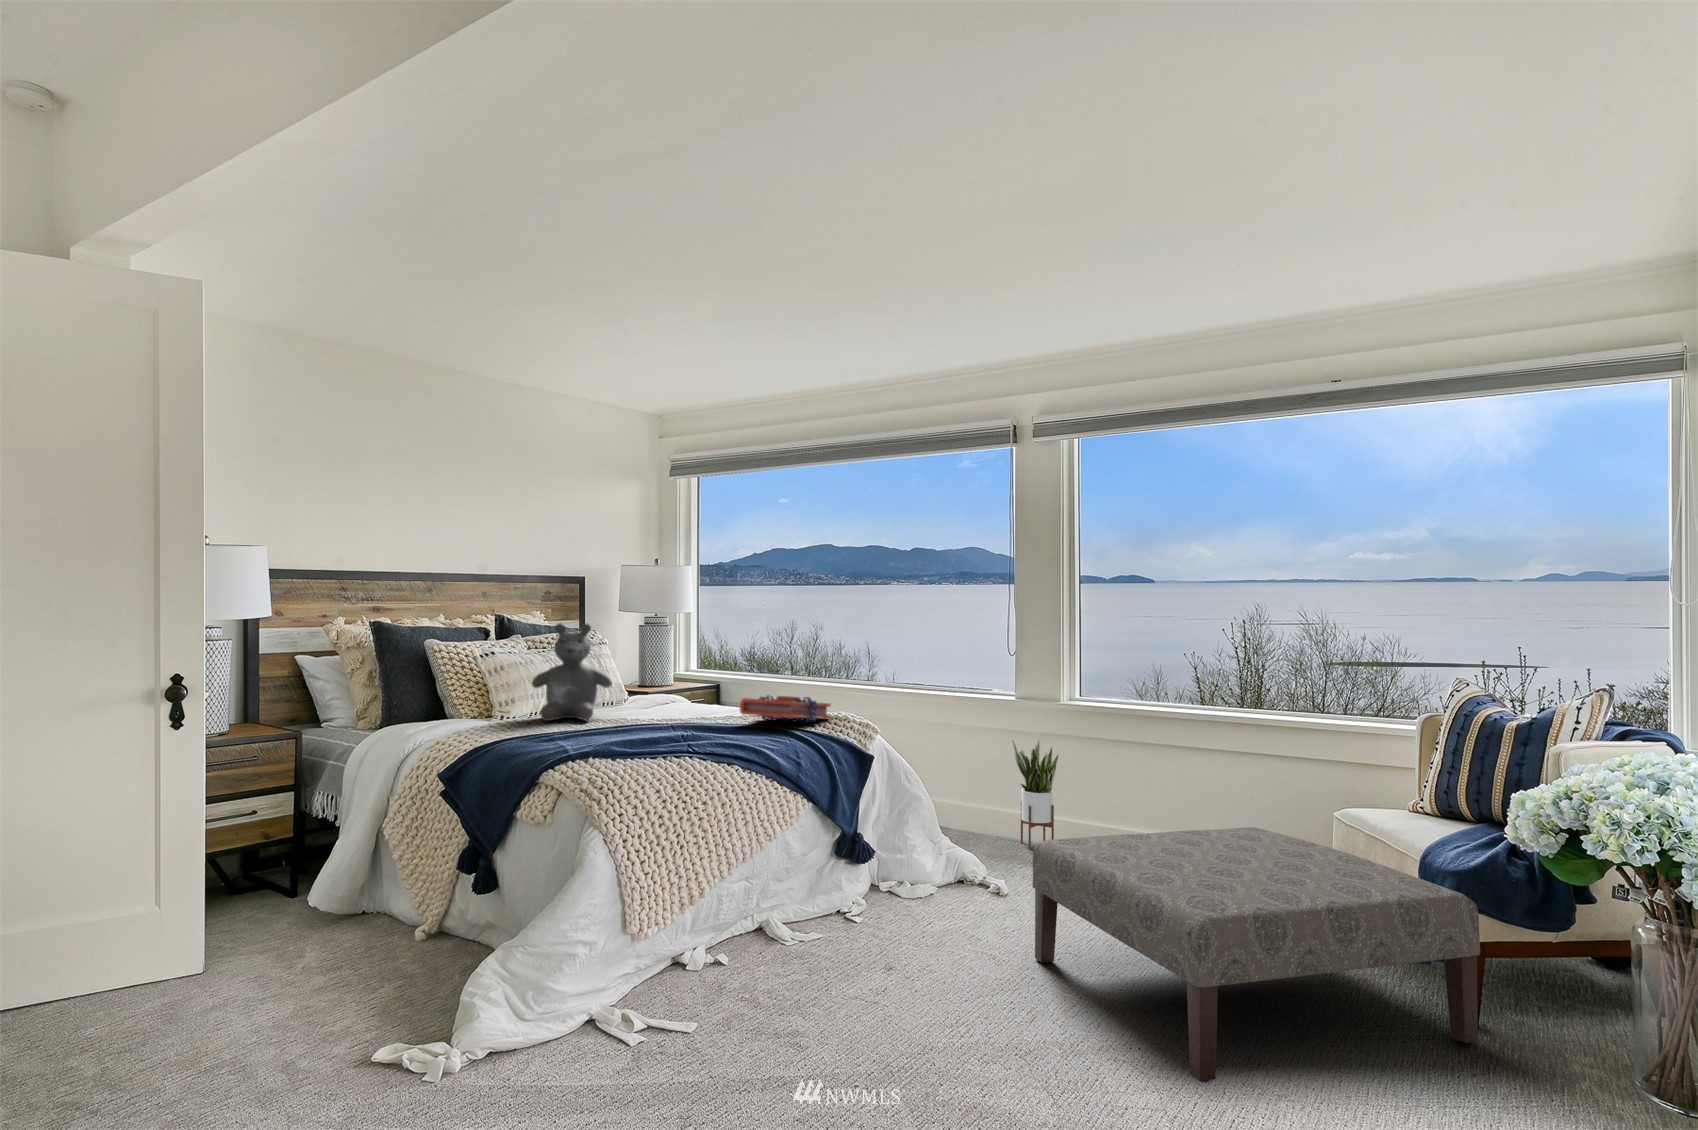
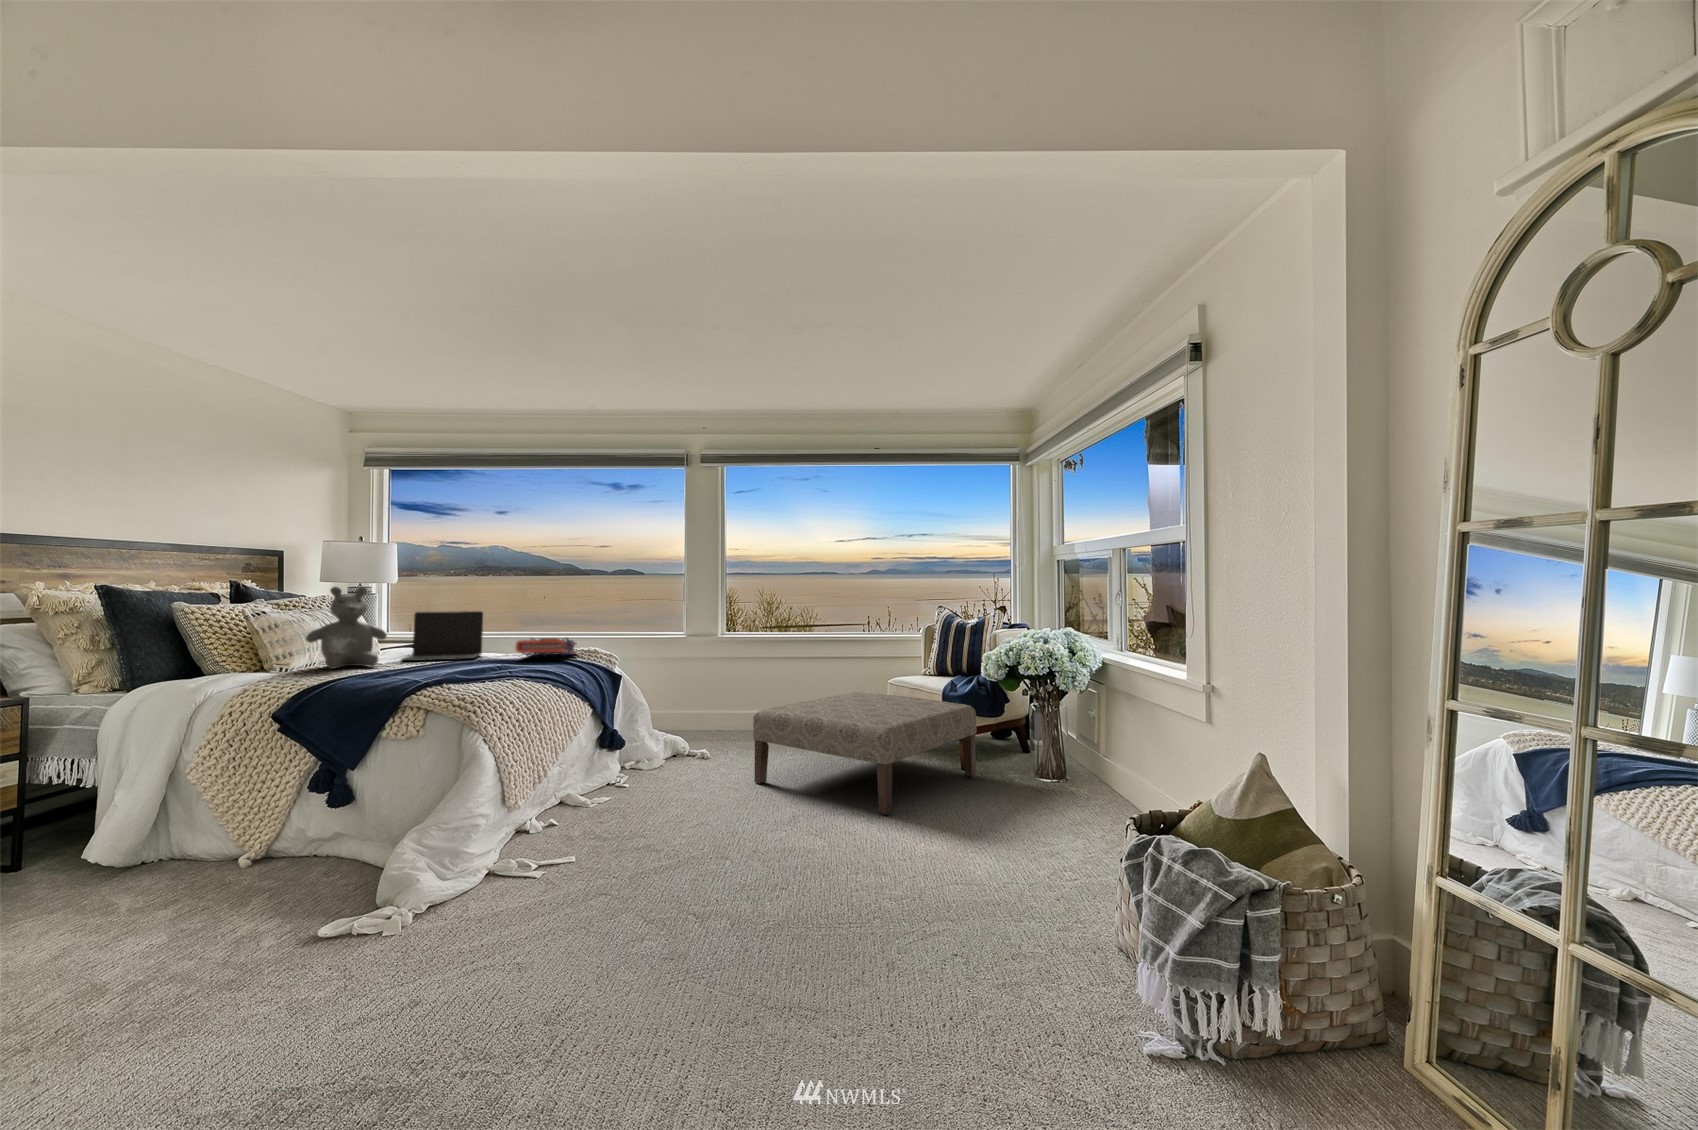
laptop: none [628,653,726,718] -> present [401,611,483,661]
potted plant: present [1012,740,1058,848] -> none [681,662,710,732]

